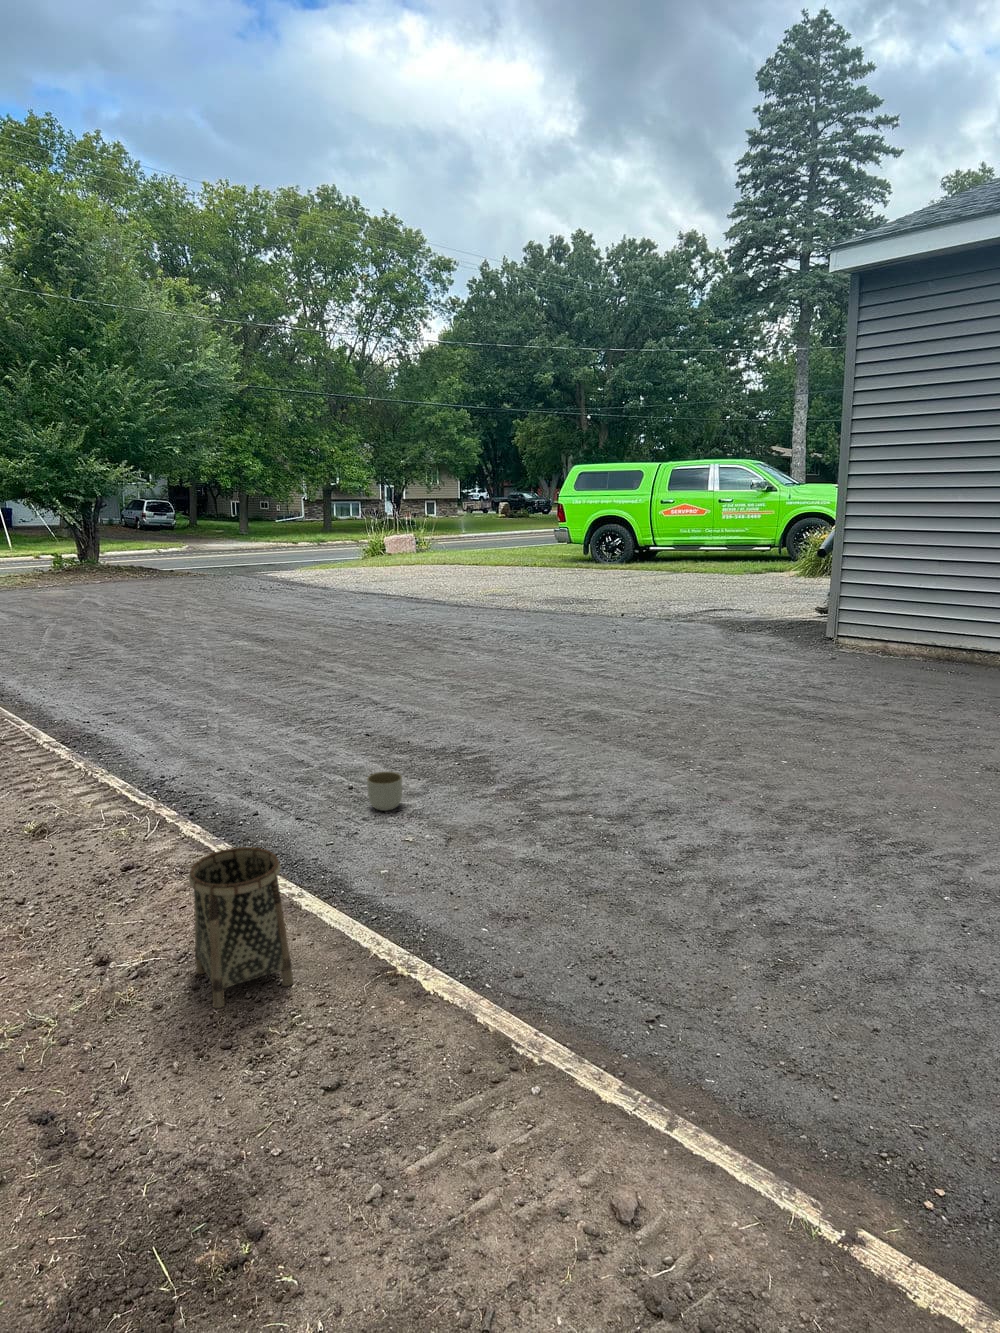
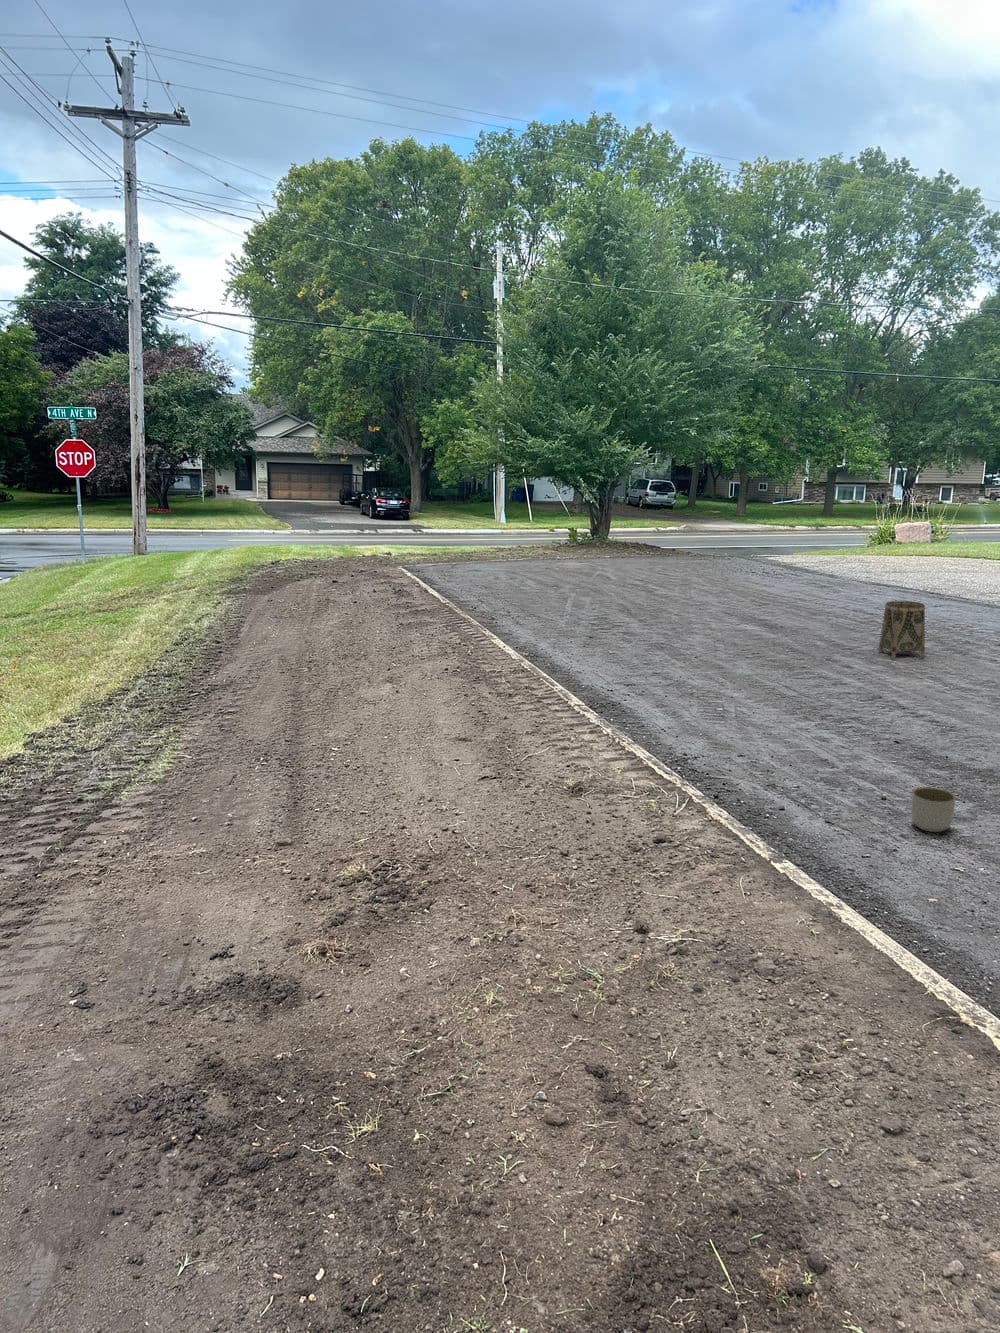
basket: present [189,847,293,1008] -> present [879,601,925,659]

